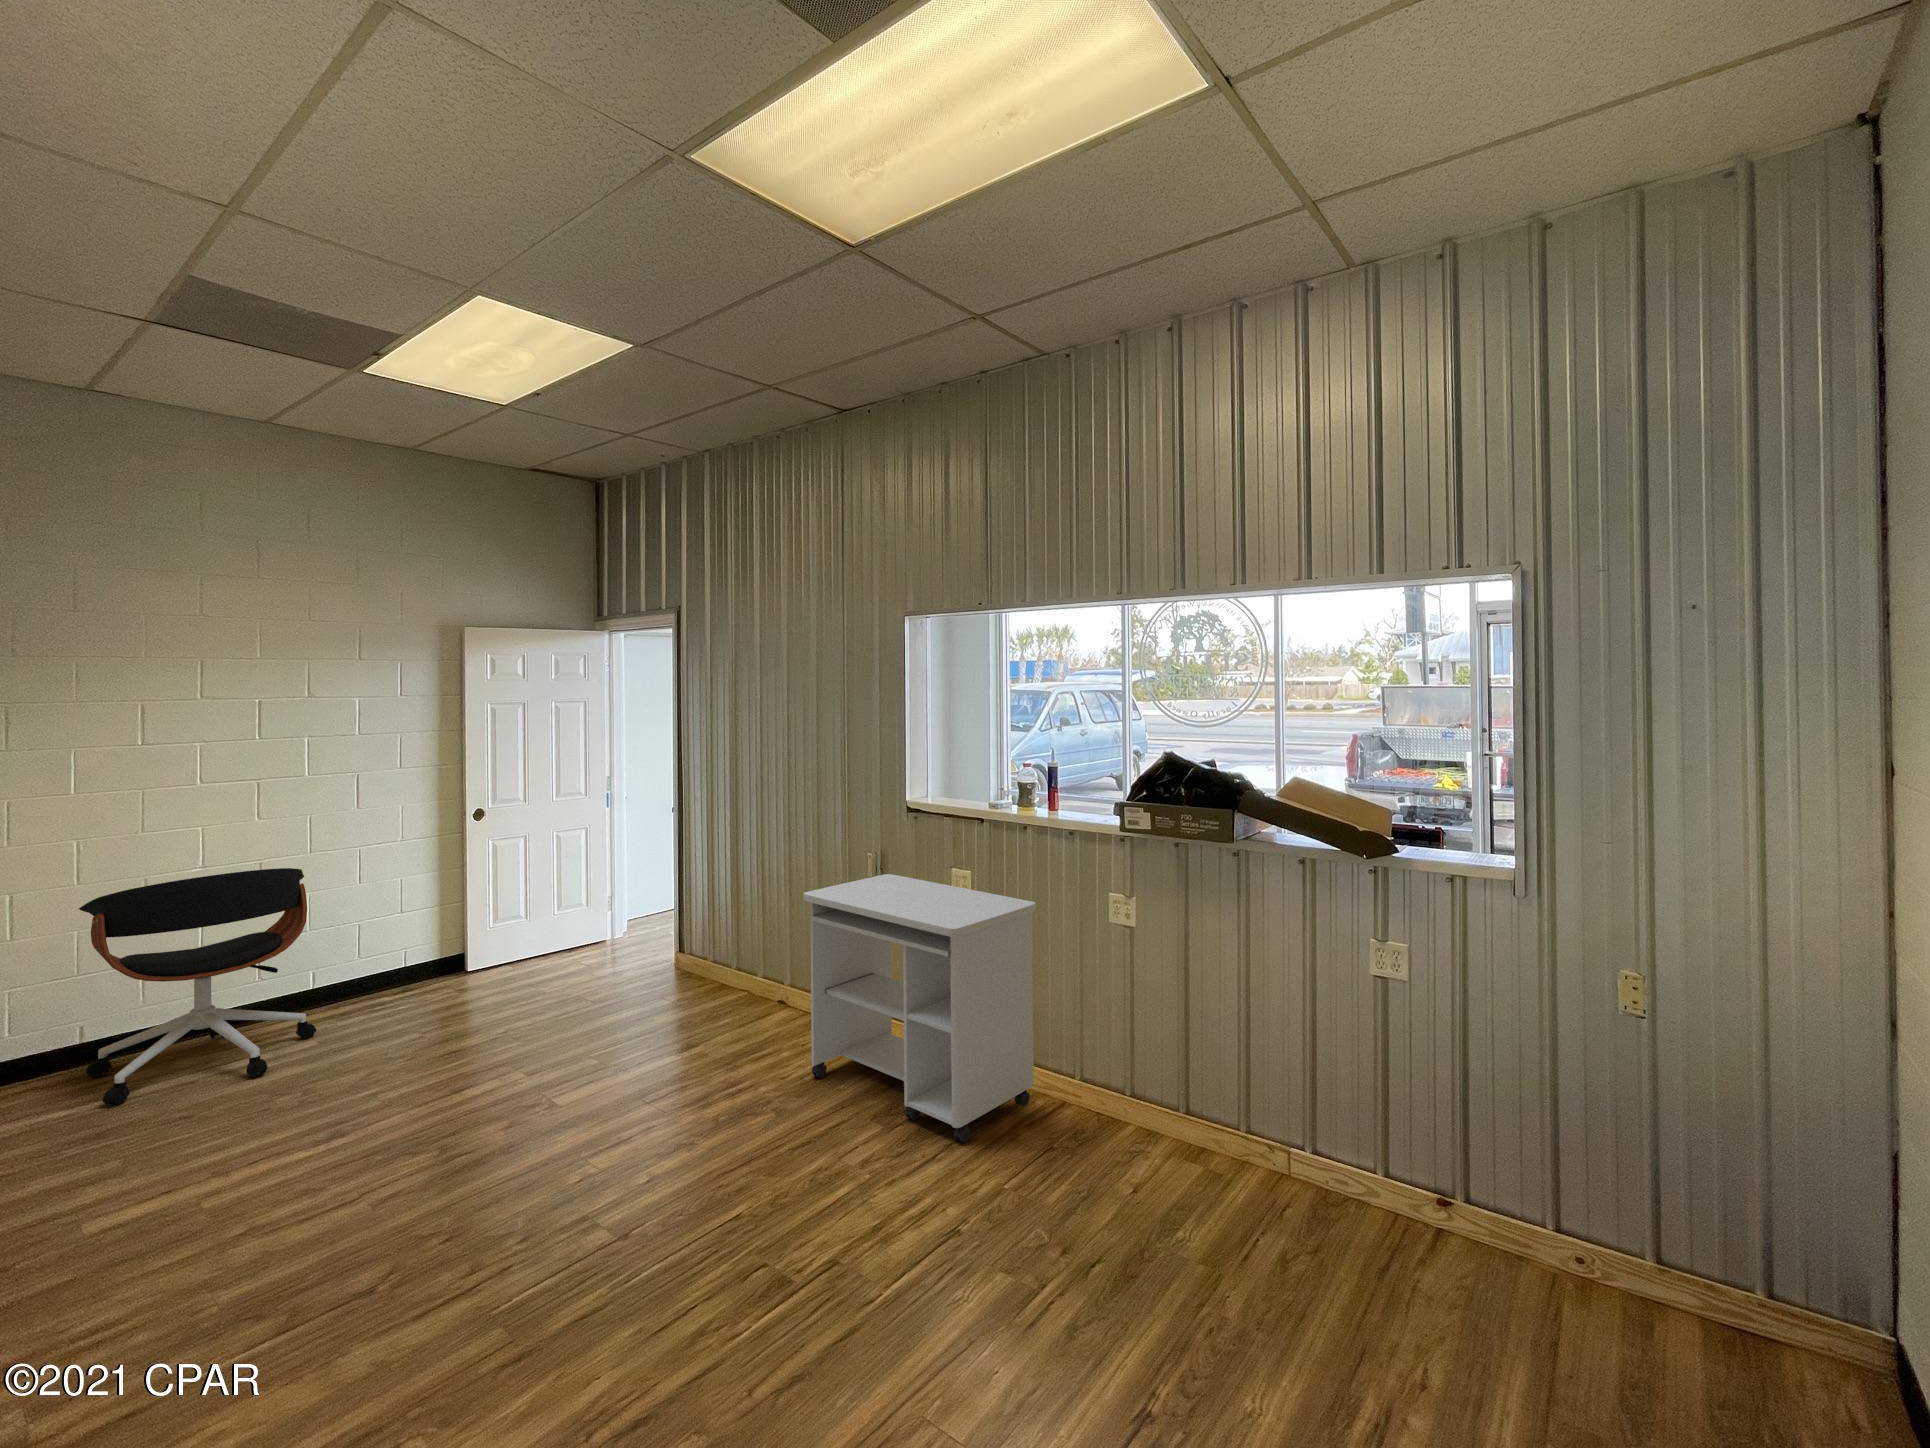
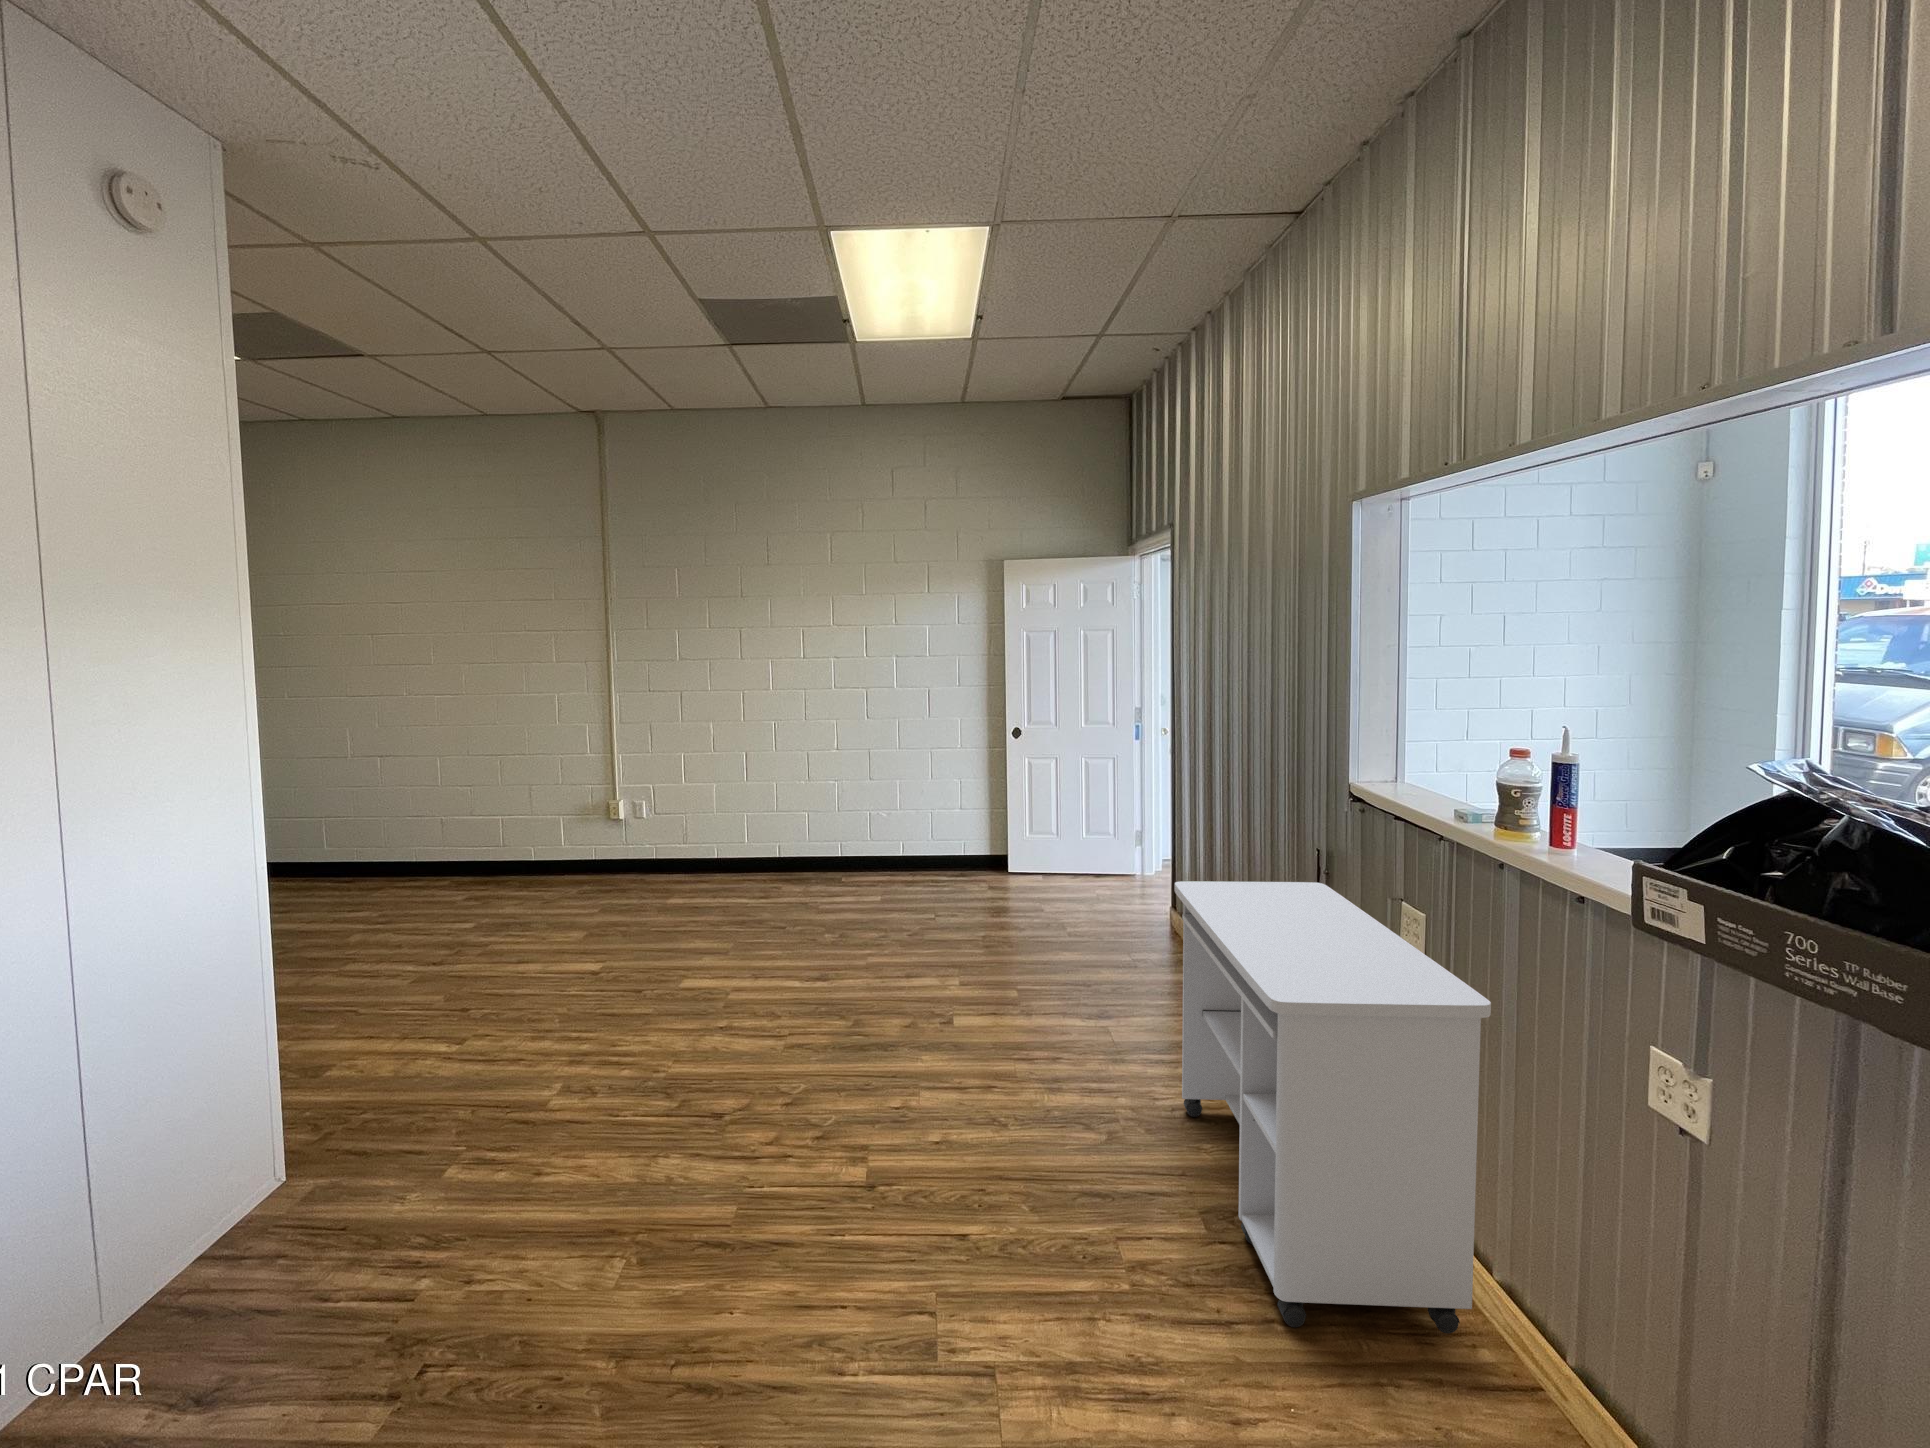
office chair: present [79,868,316,1104] -> none [759,761,885,914]

